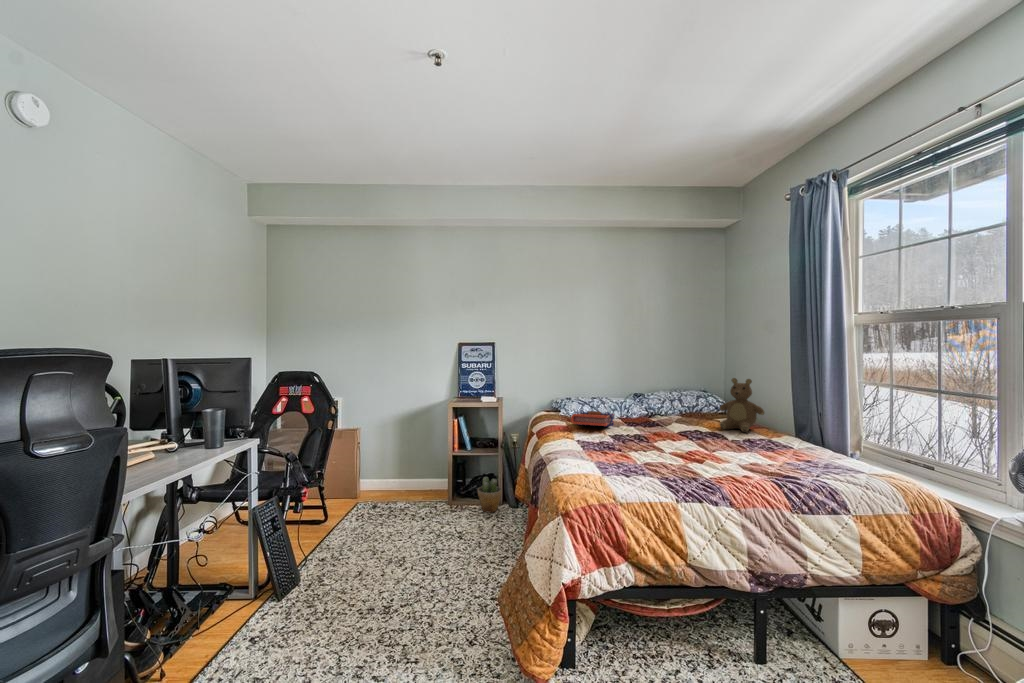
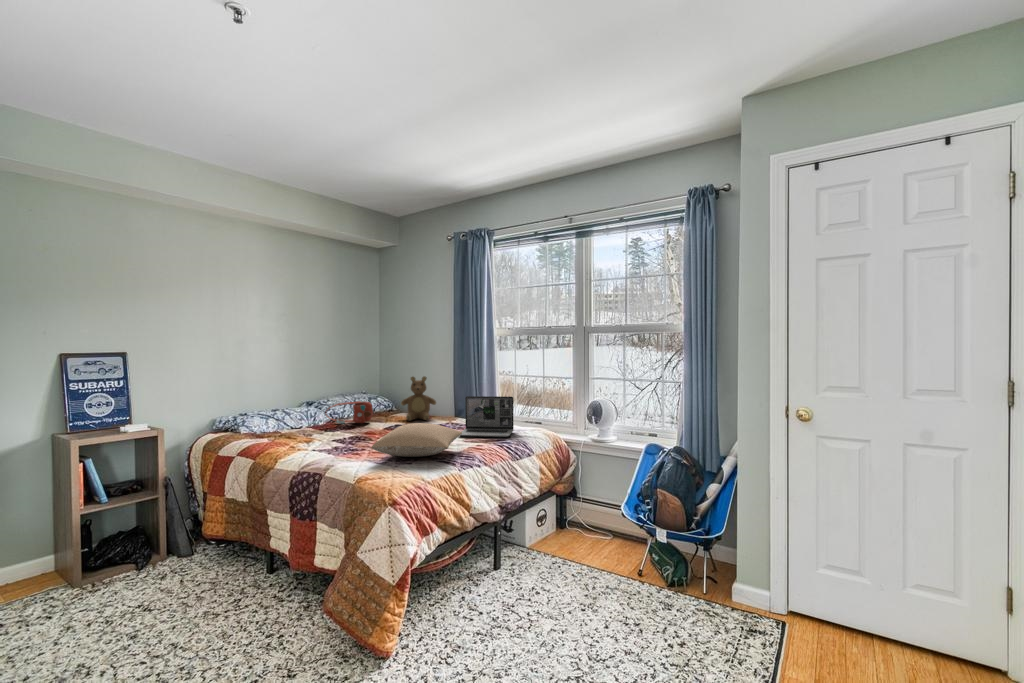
handbag: none [635,400,683,424] -> present [326,401,373,424]
laptop: none [748,409,848,477] -> present [460,396,514,437]
book: present [571,410,614,427] -> none [275,419,322,438]
pillow: none [601,432,728,474] -> present [372,423,462,457]
potted plant: present [478,477,502,513] -> none [135,527,175,576]

